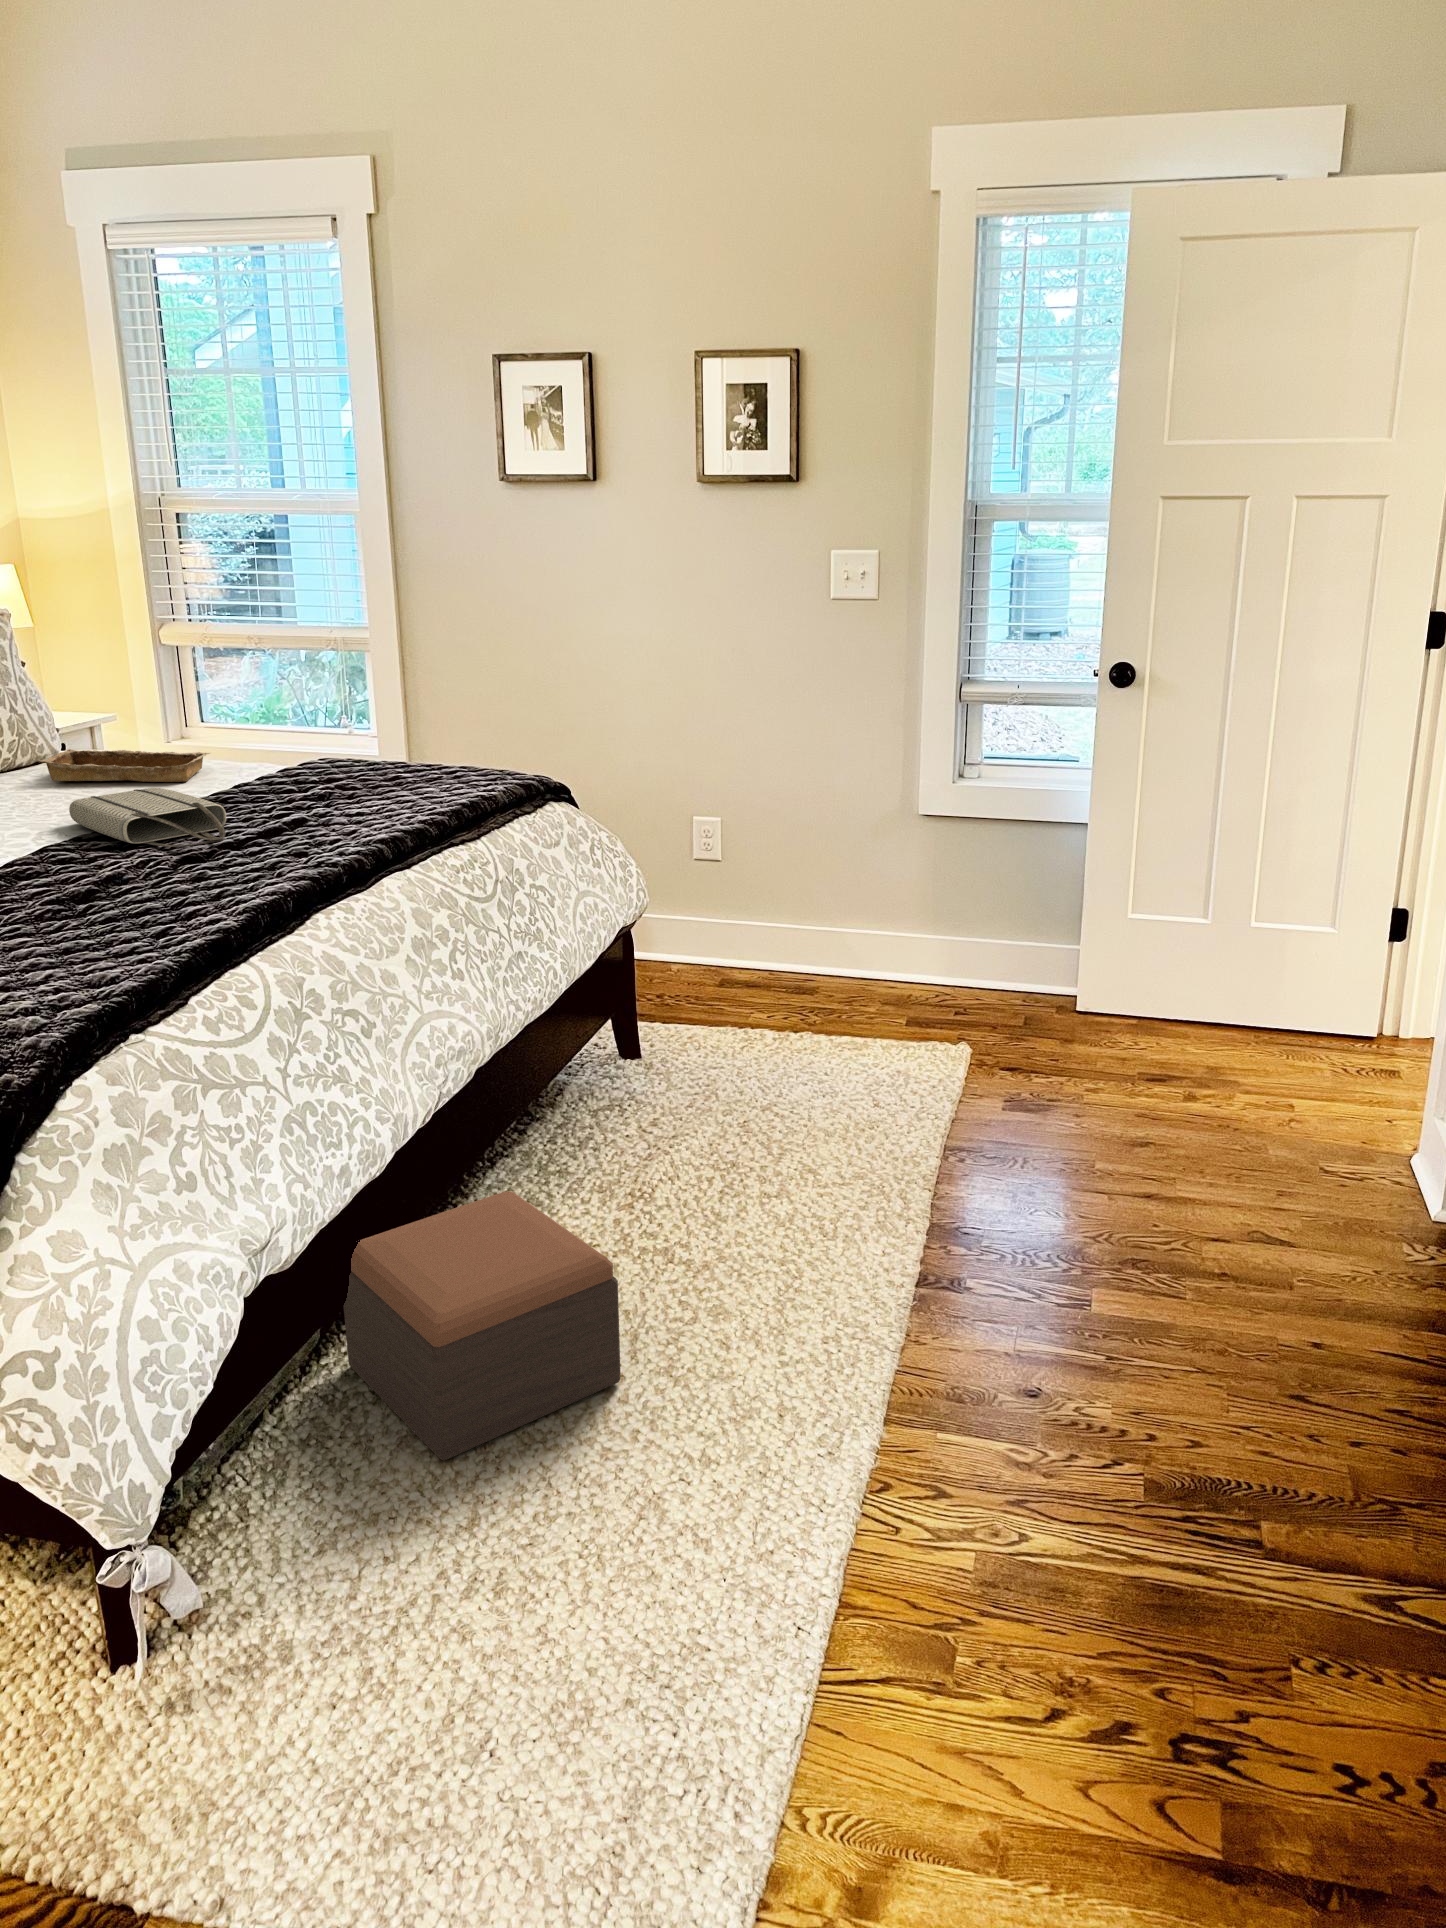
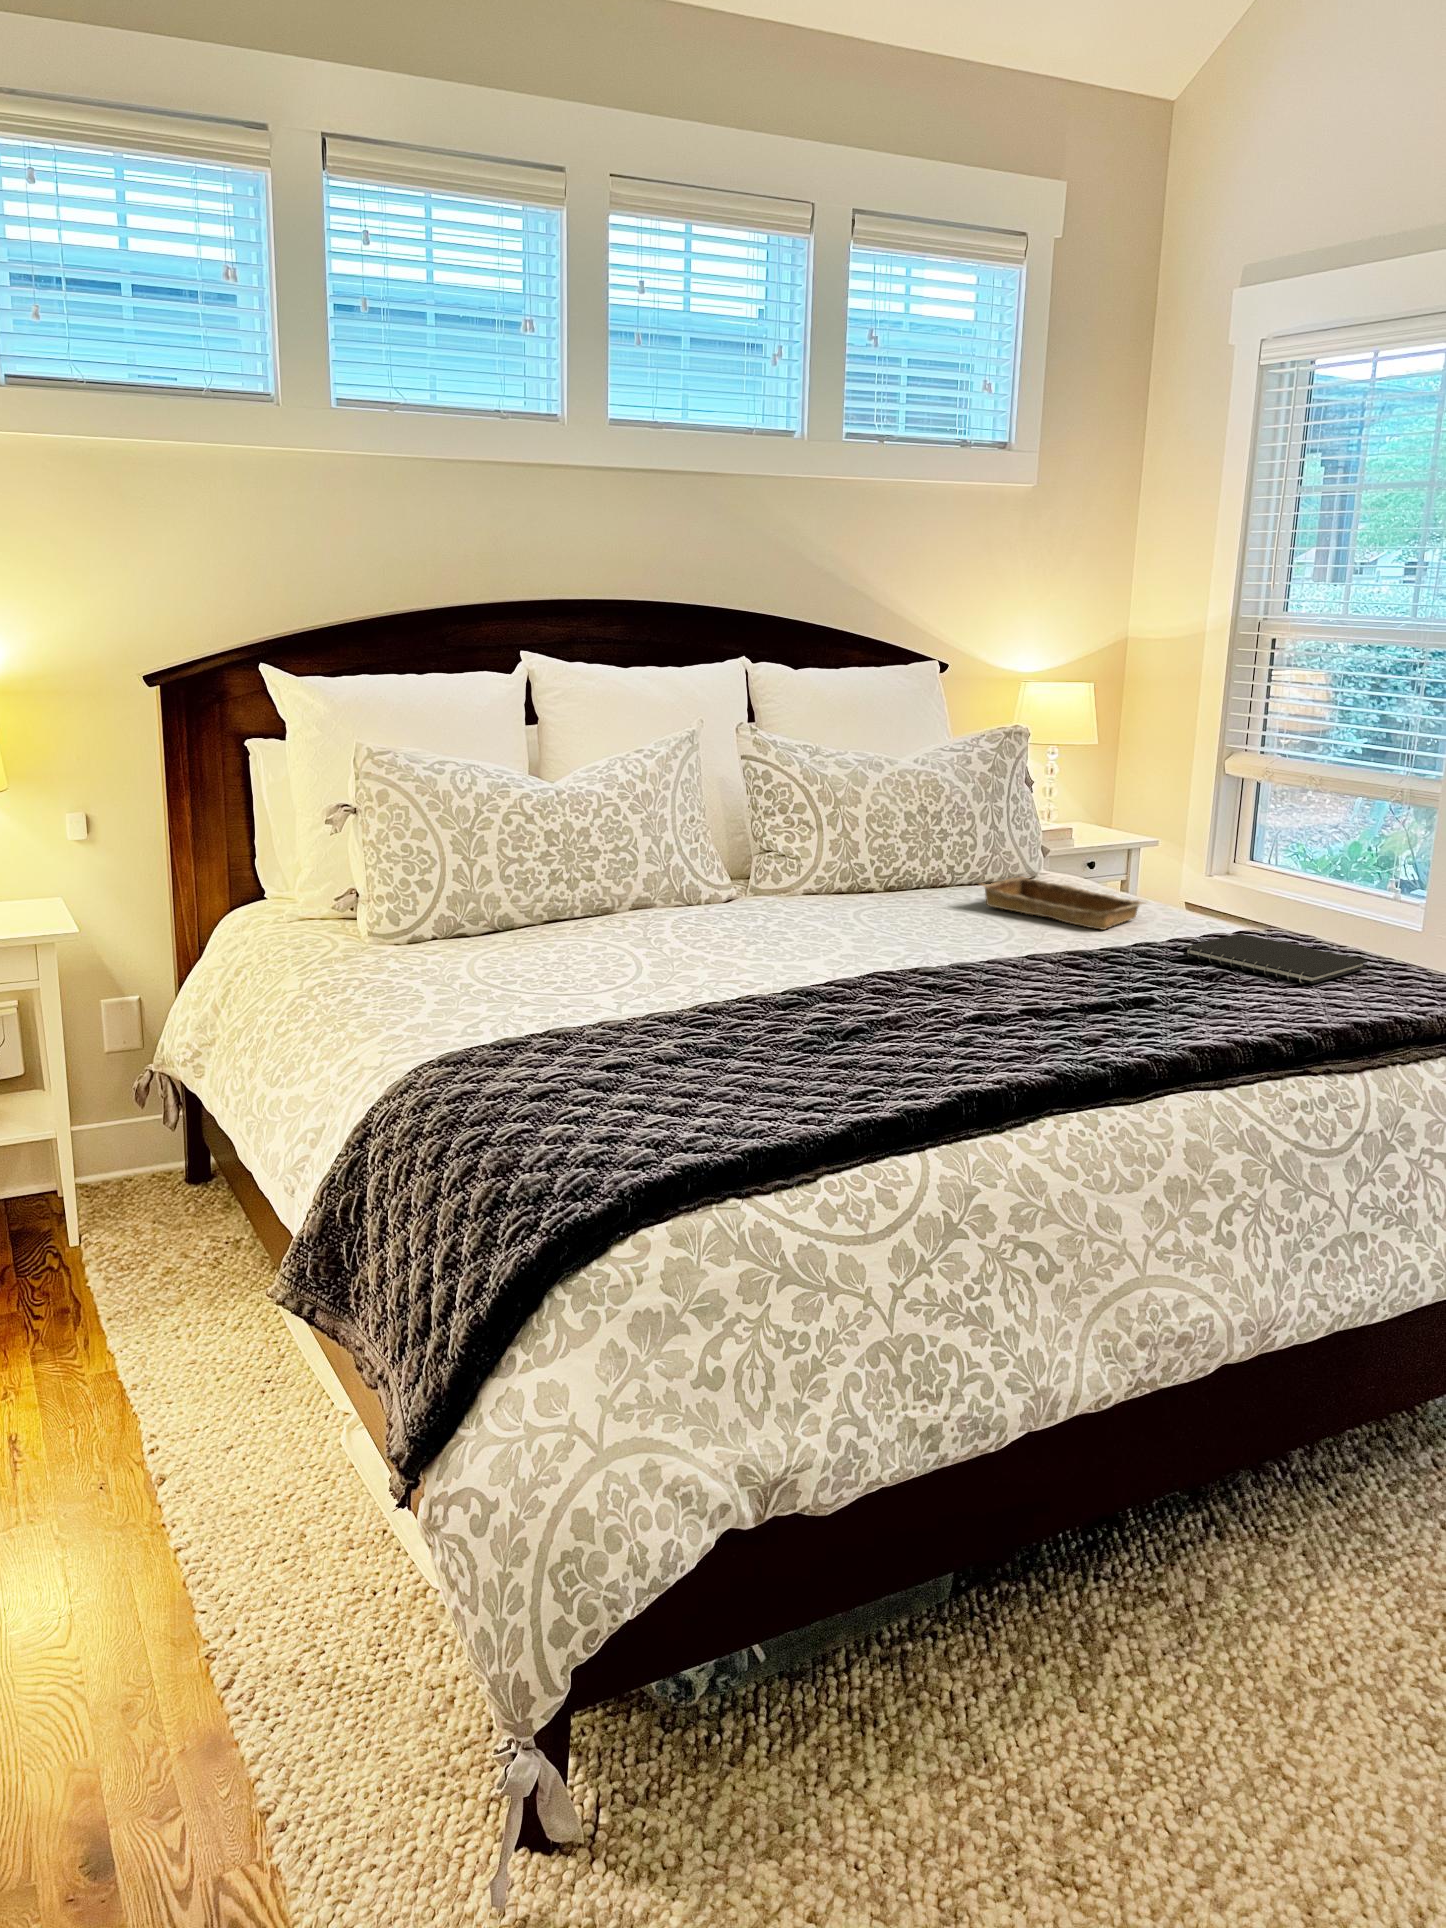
notebook: none [278,764,422,790] -> present [1183,934,1368,984]
tote bag: present [69,788,226,847] -> none [942,932,1072,1007]
footstool: present [343,1191,621,1461] -> none [949,1512,1250,1873]

